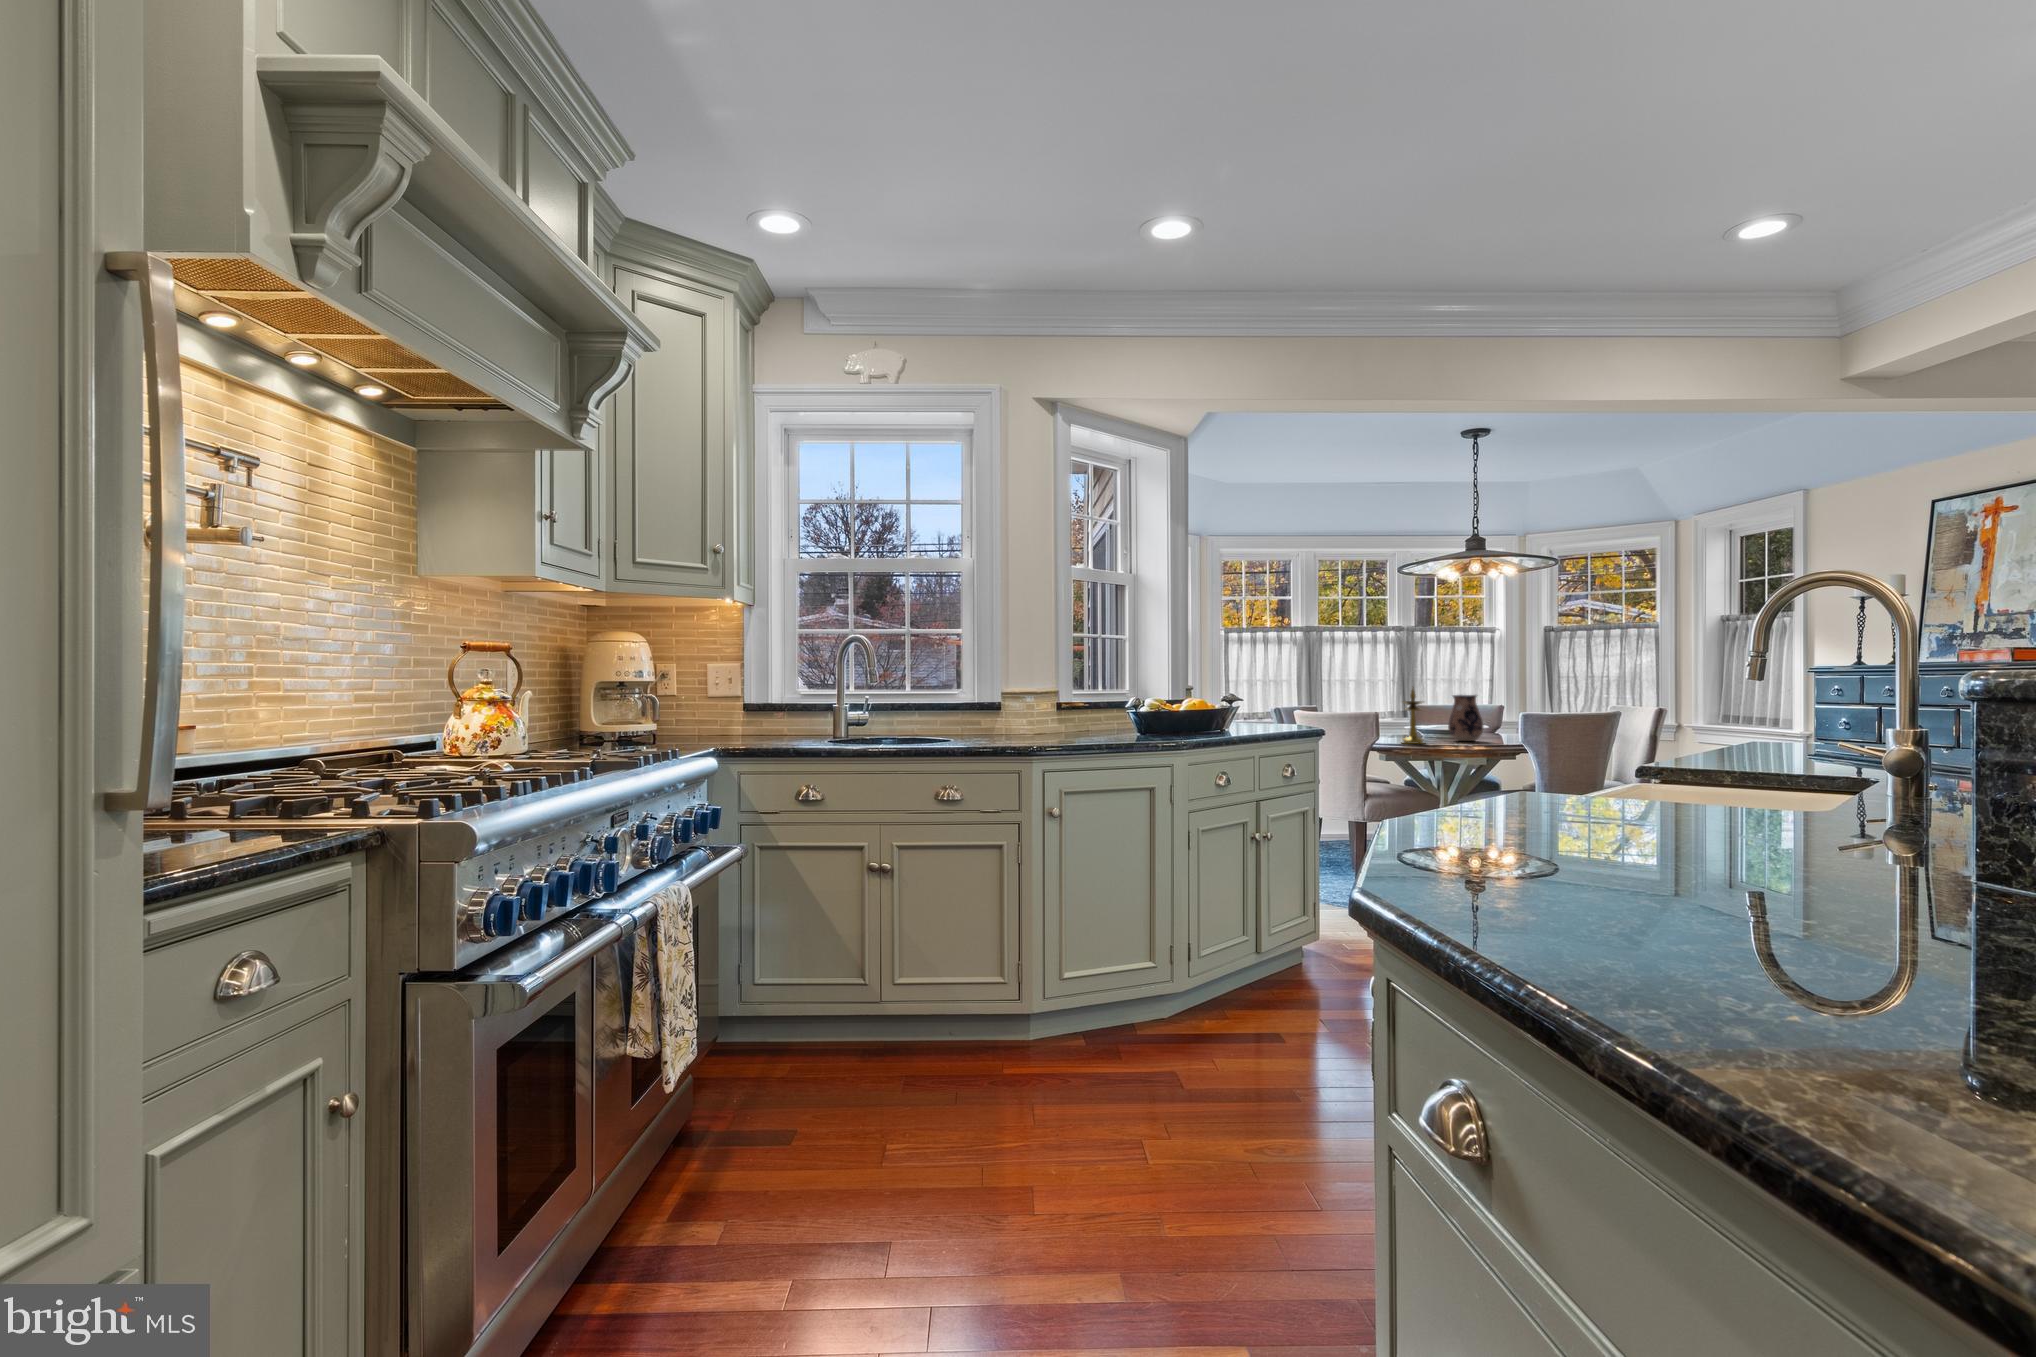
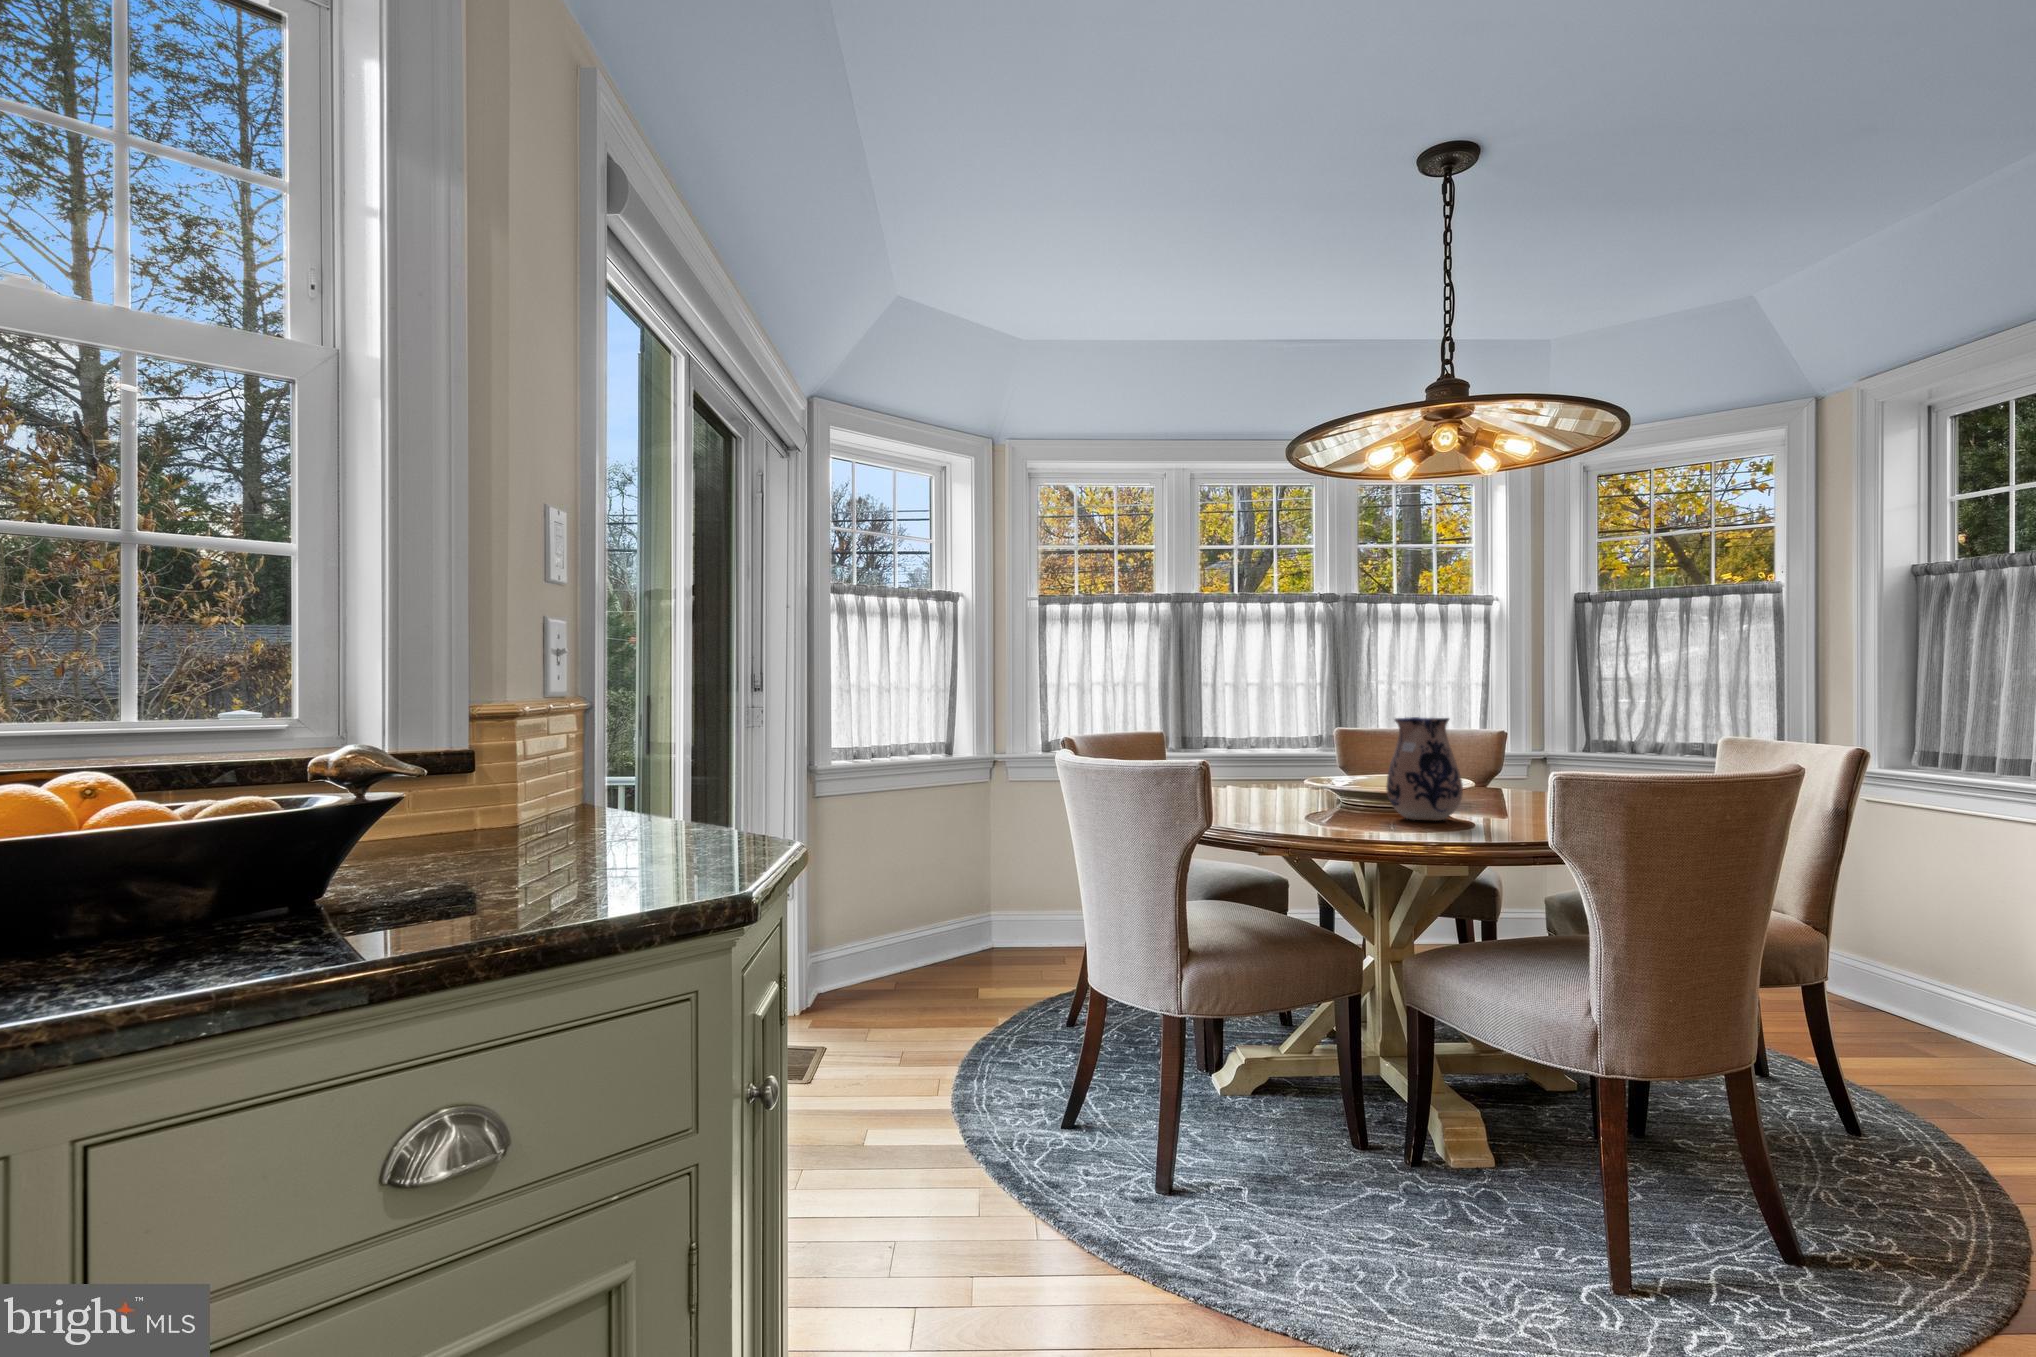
candlestick: present [1403,687,1424,744] -> none [1275,700,1331,832]

